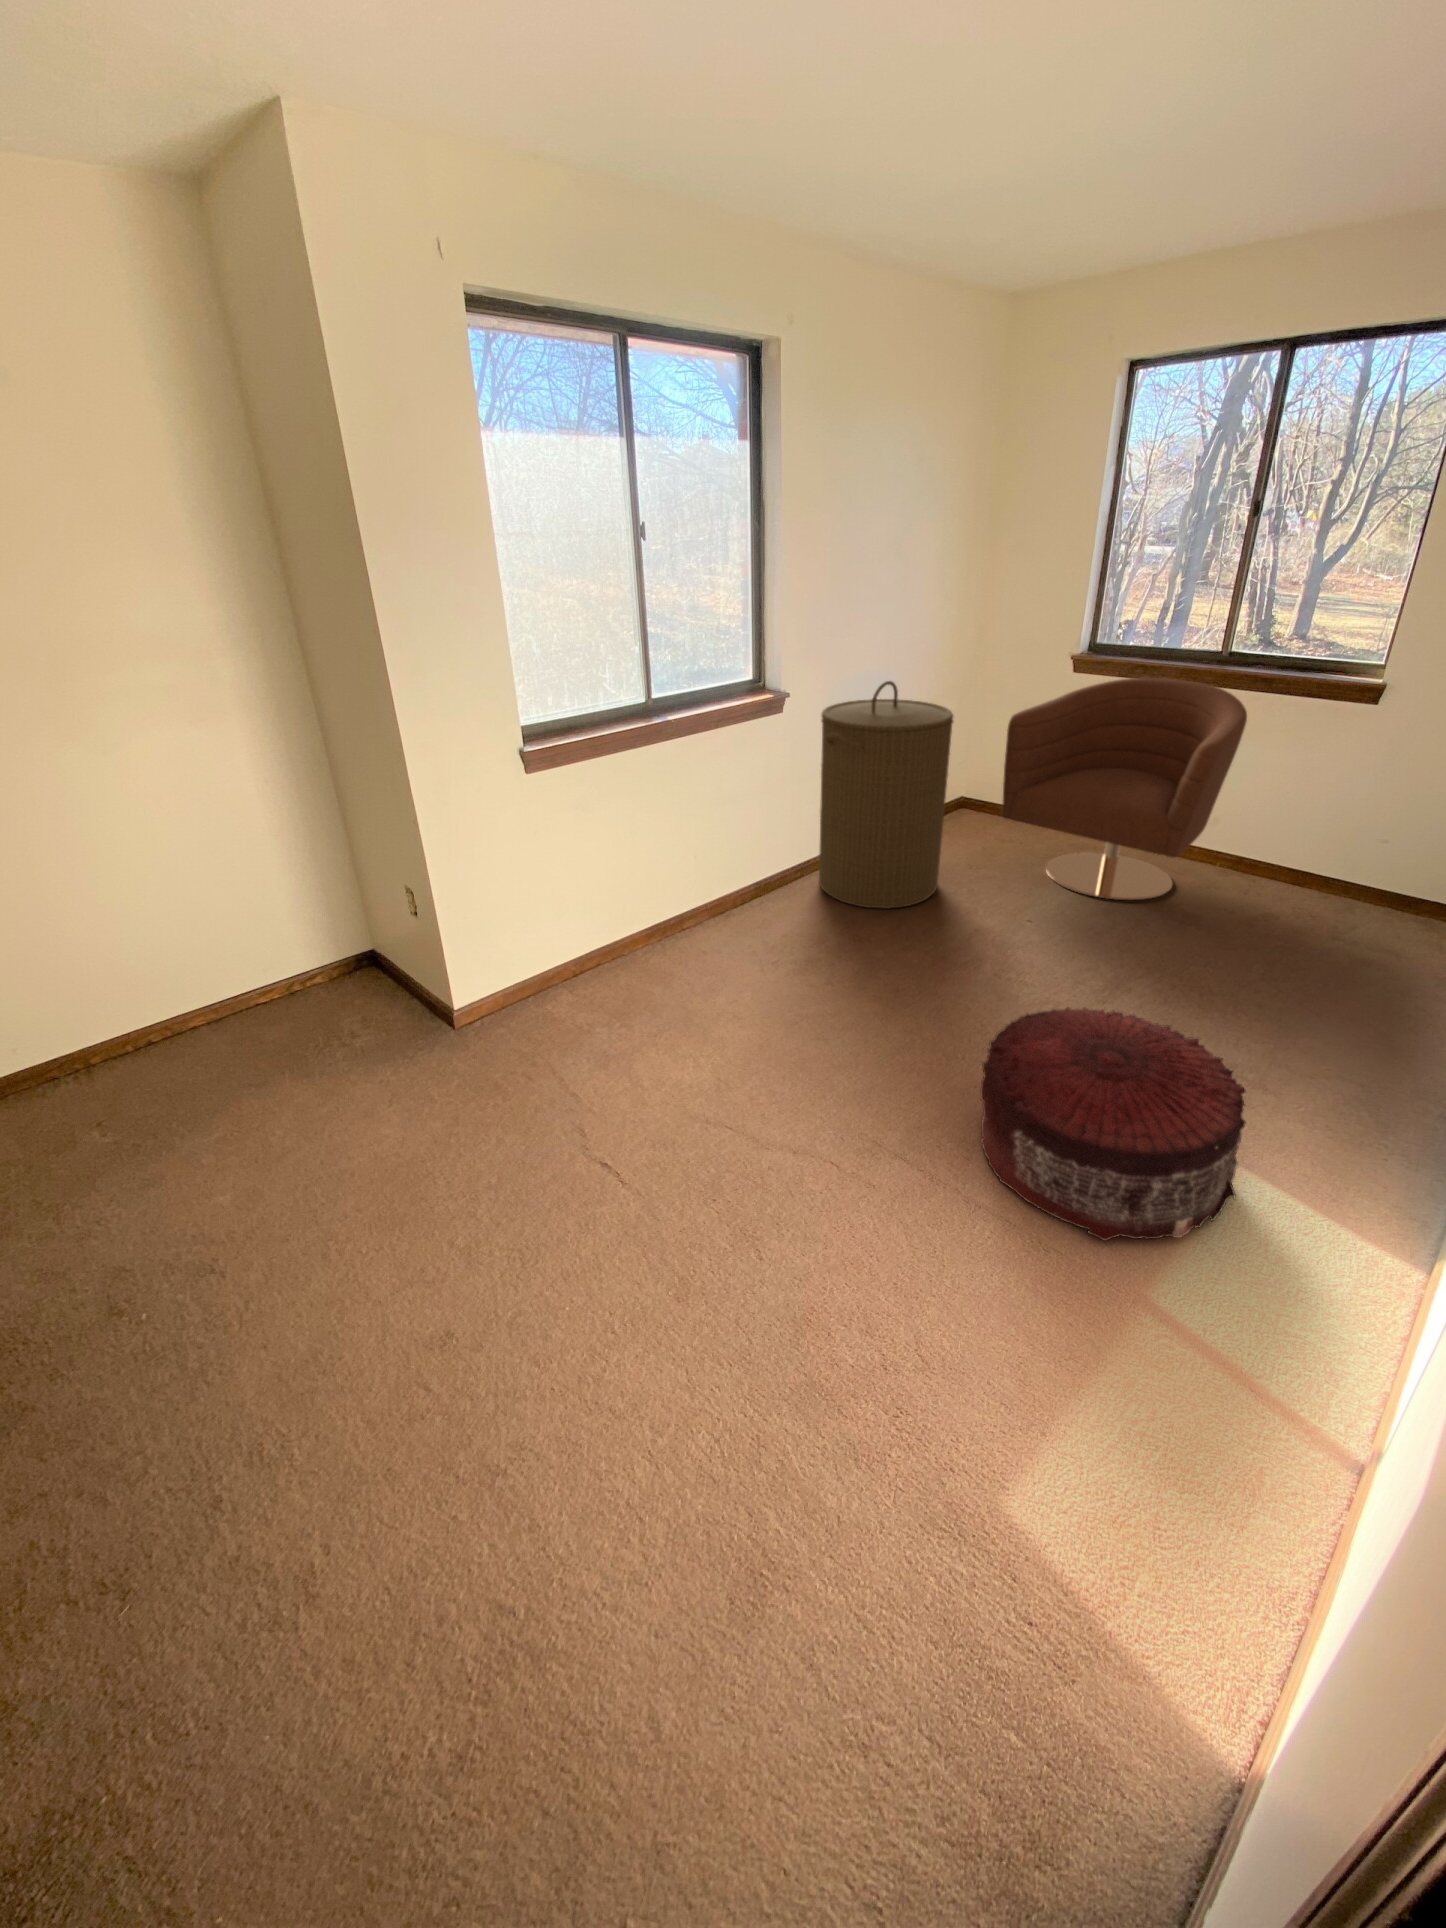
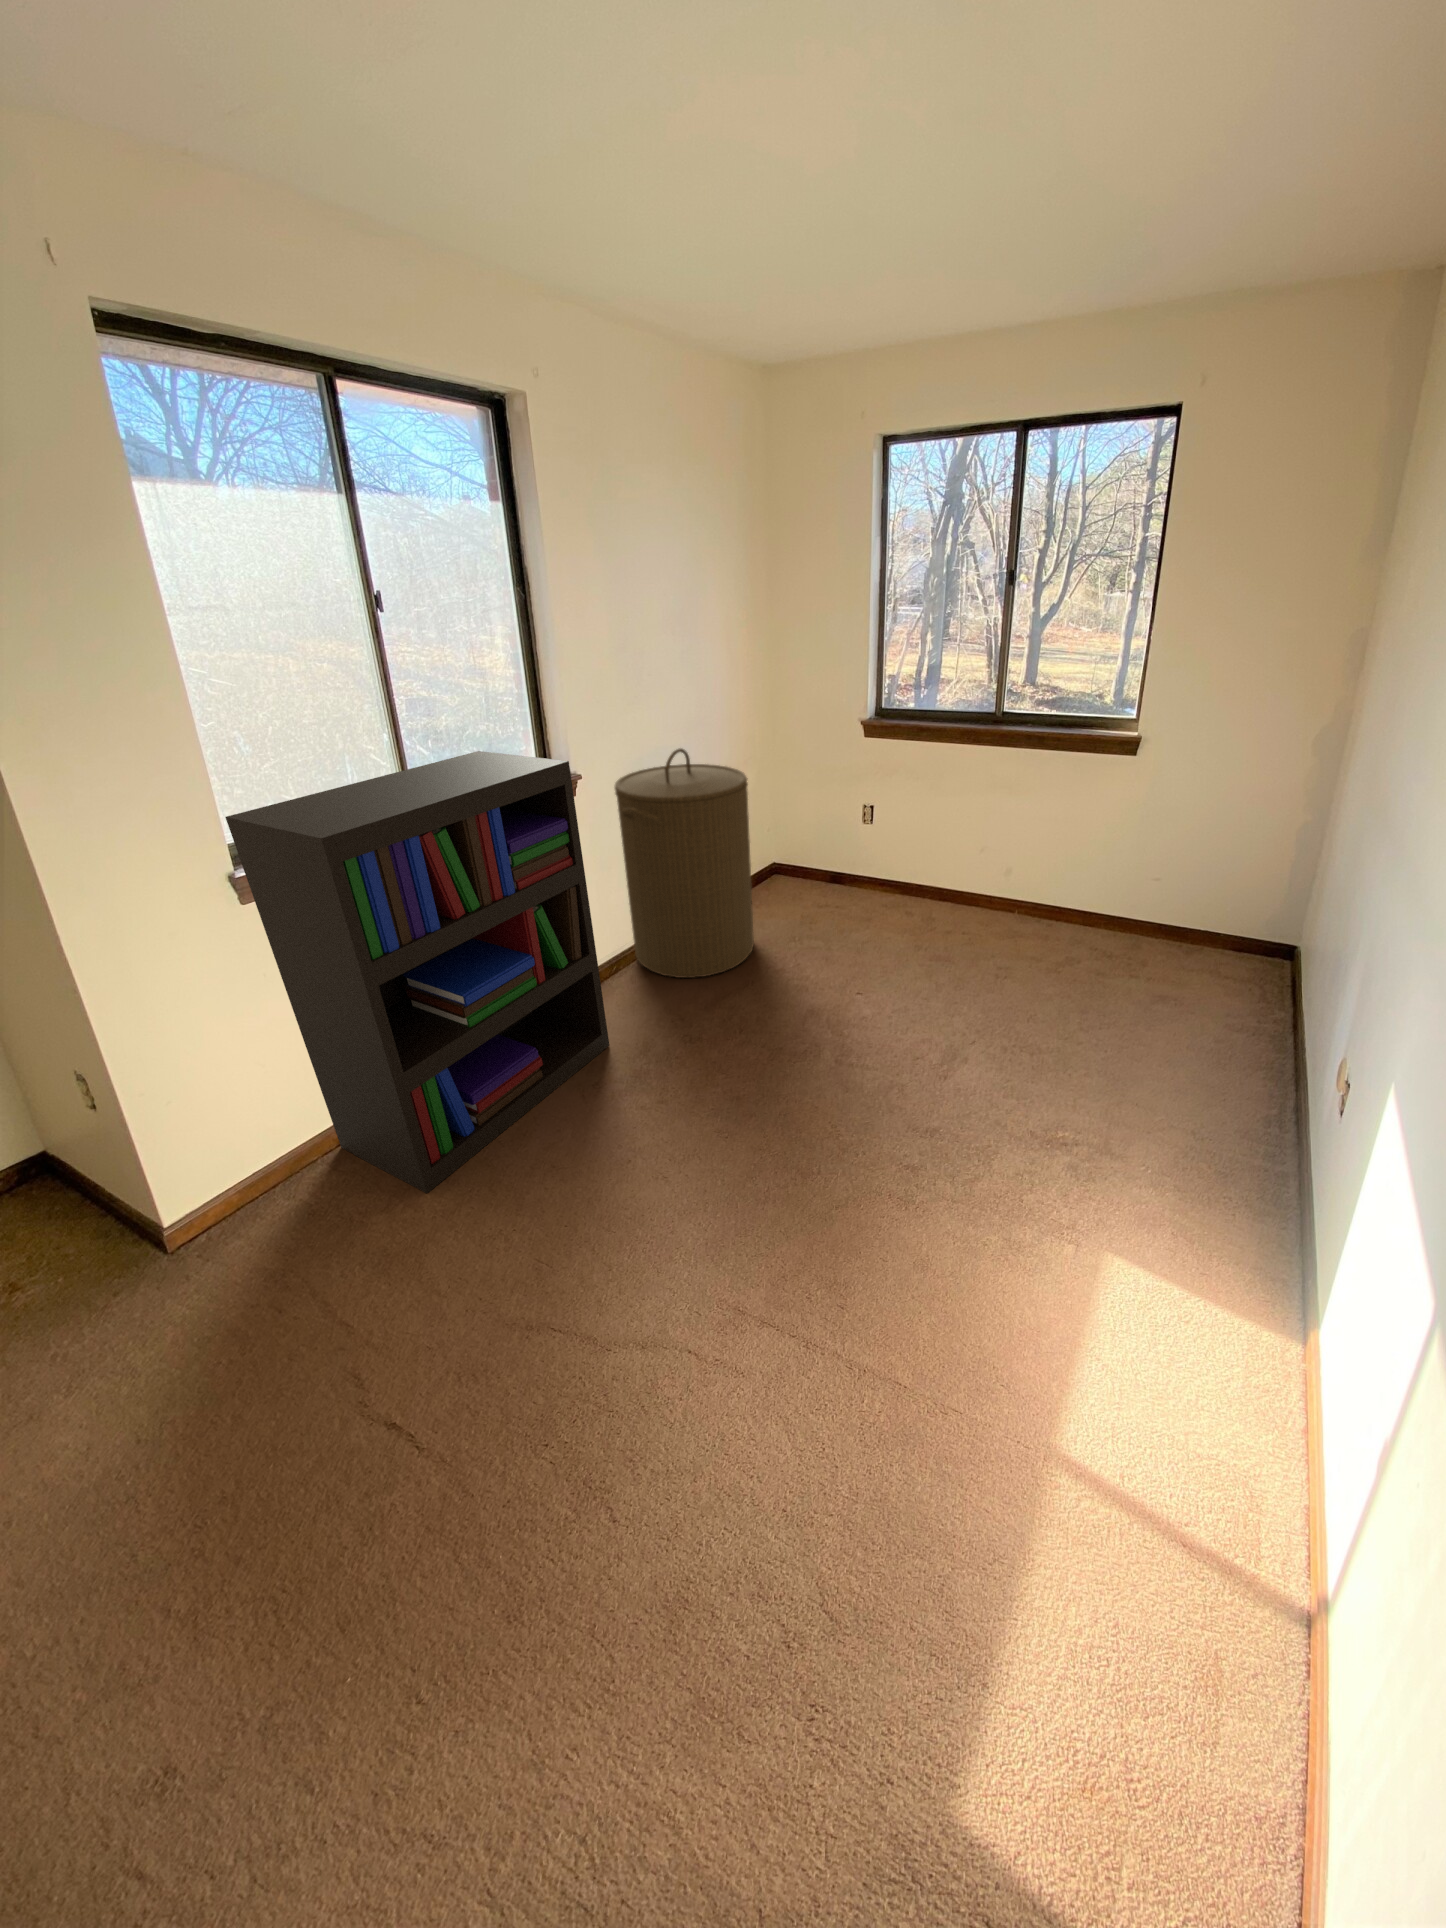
bookshelf: none [522,667,787,1034] -> present [225,751,609,1193]
armchair: present [1002,678,1247,900] -> none [799,727,1001,934]
pouf: present [980,1008,1246,1240] -> none [831,1075,1091,1348]

